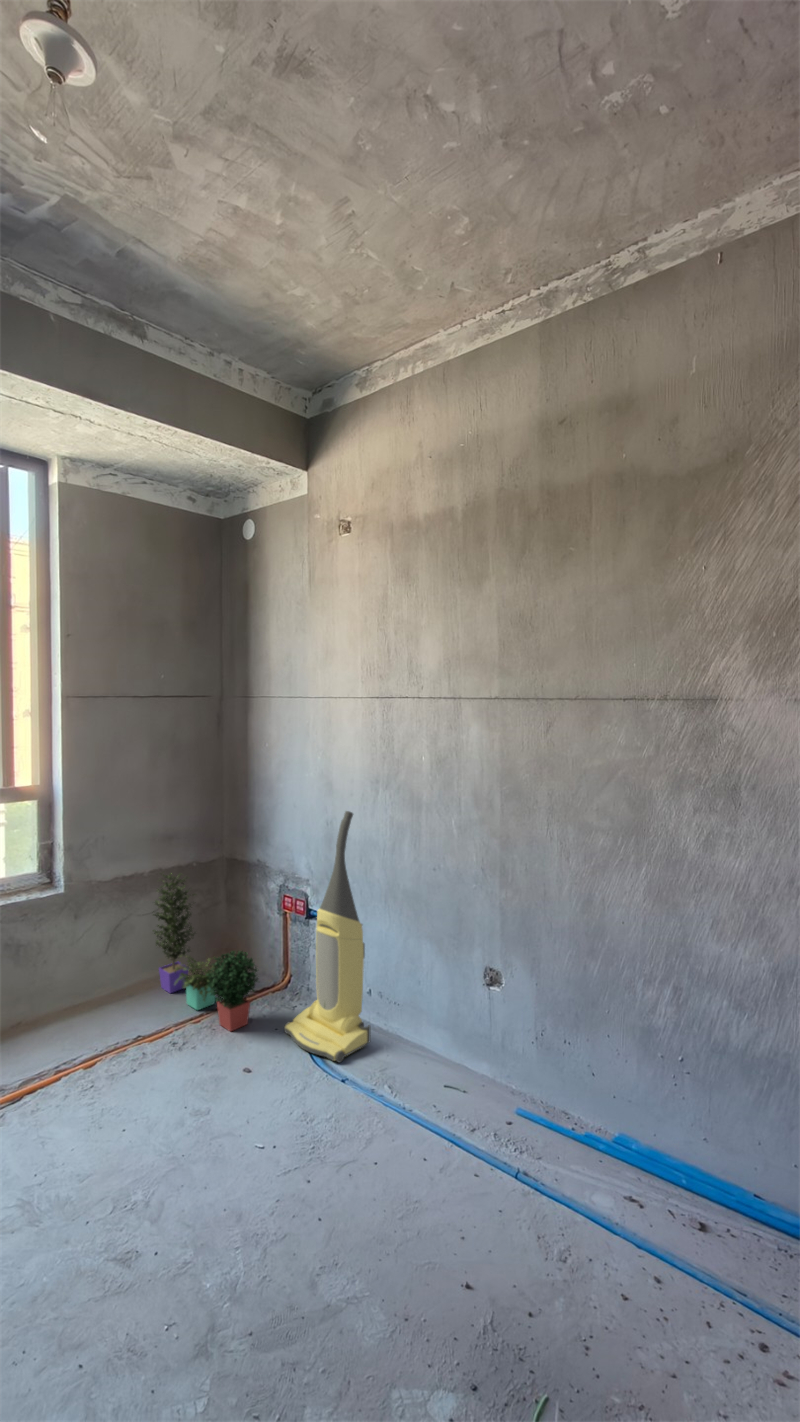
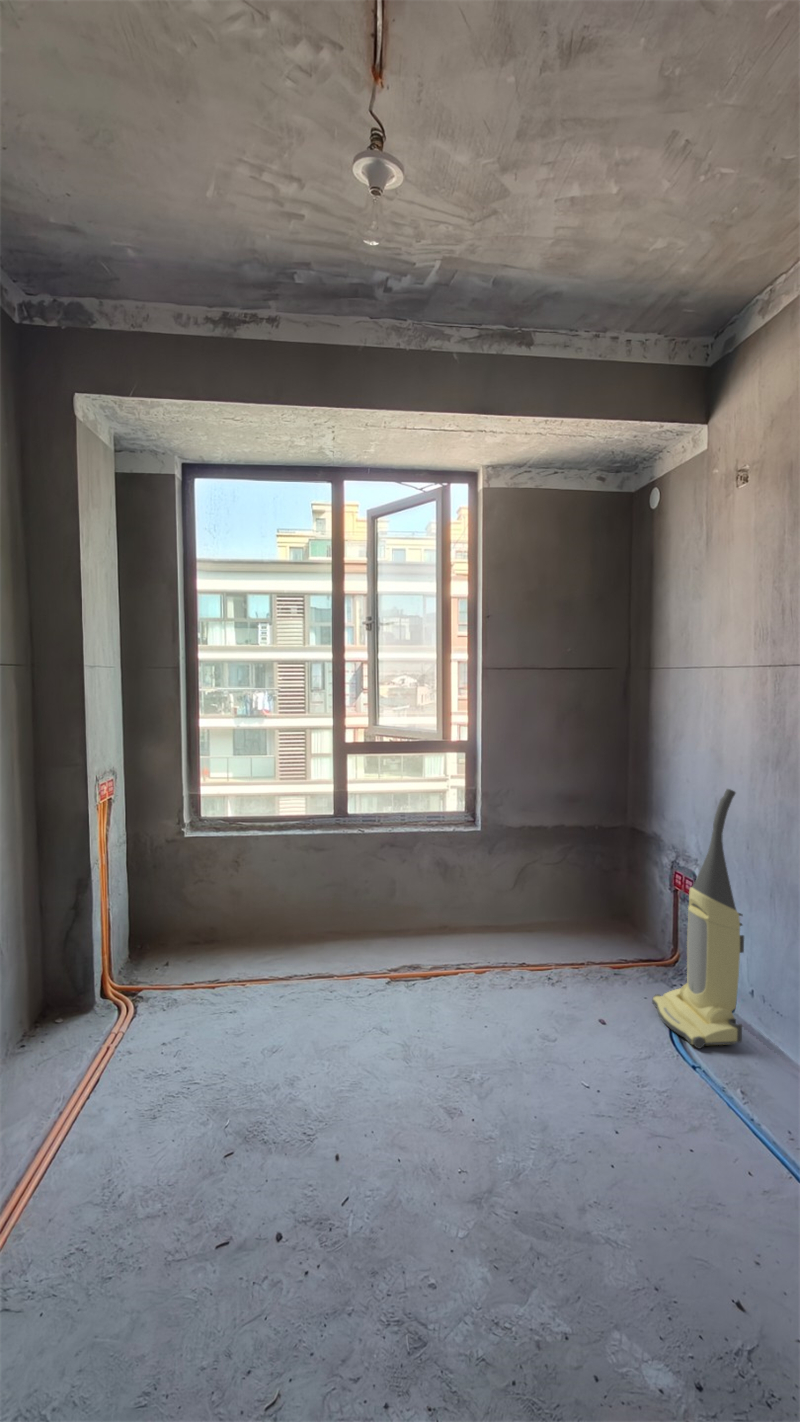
potted plant: present [153,873,259,1031] -> none [549,829,634,986]

